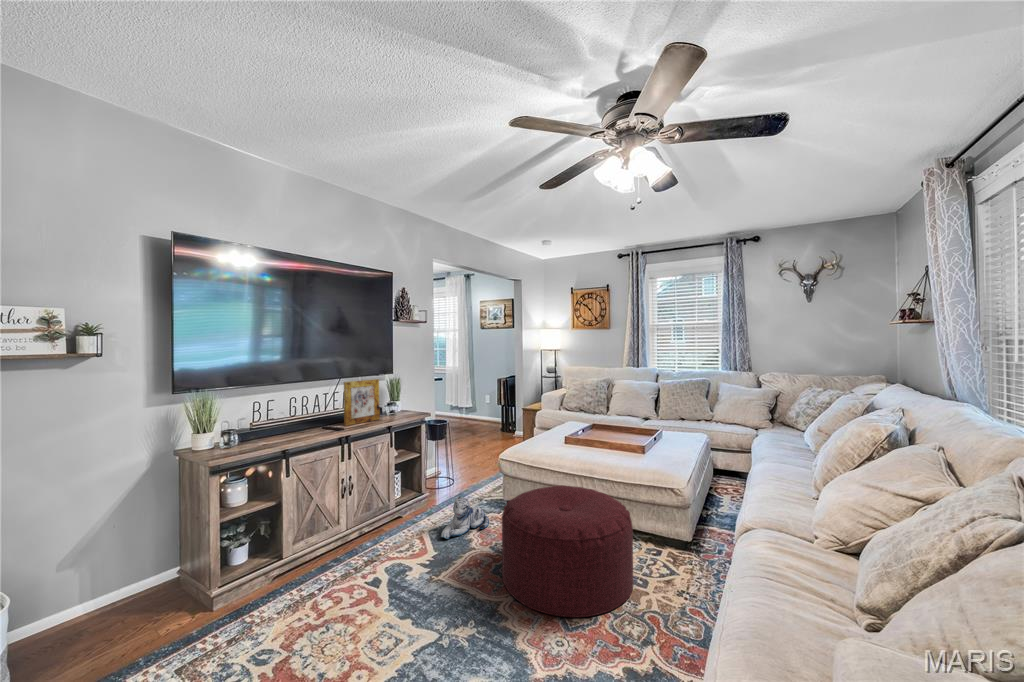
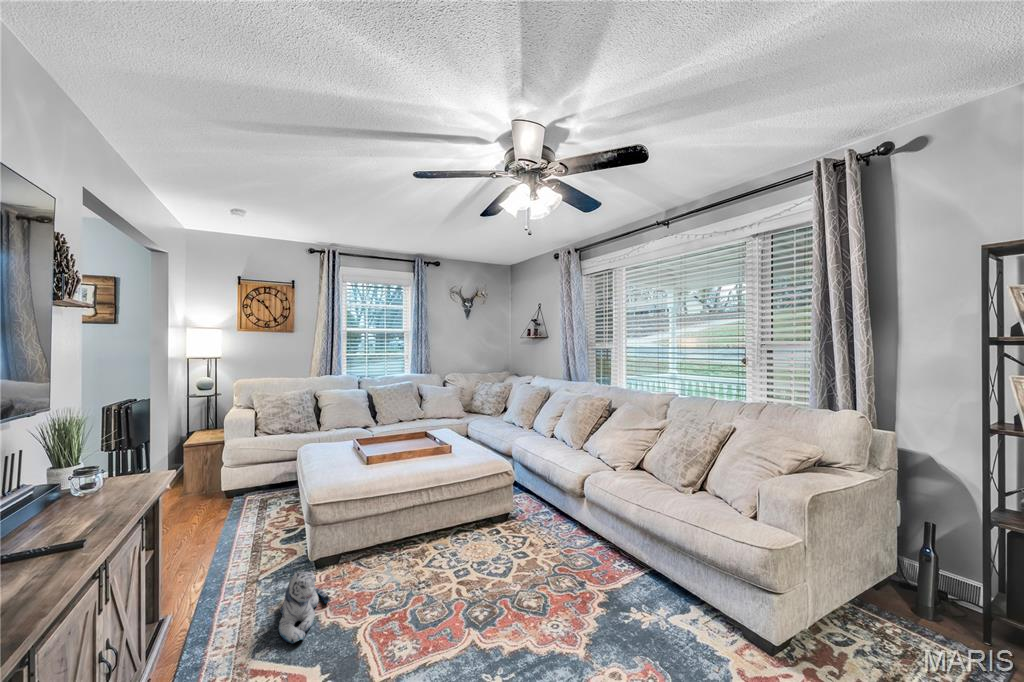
picture frame: present [344,379,380,426] -> none [38,420,98,536]
ottoman: present [502,485,633,617] -> none [410,493,542,629]

